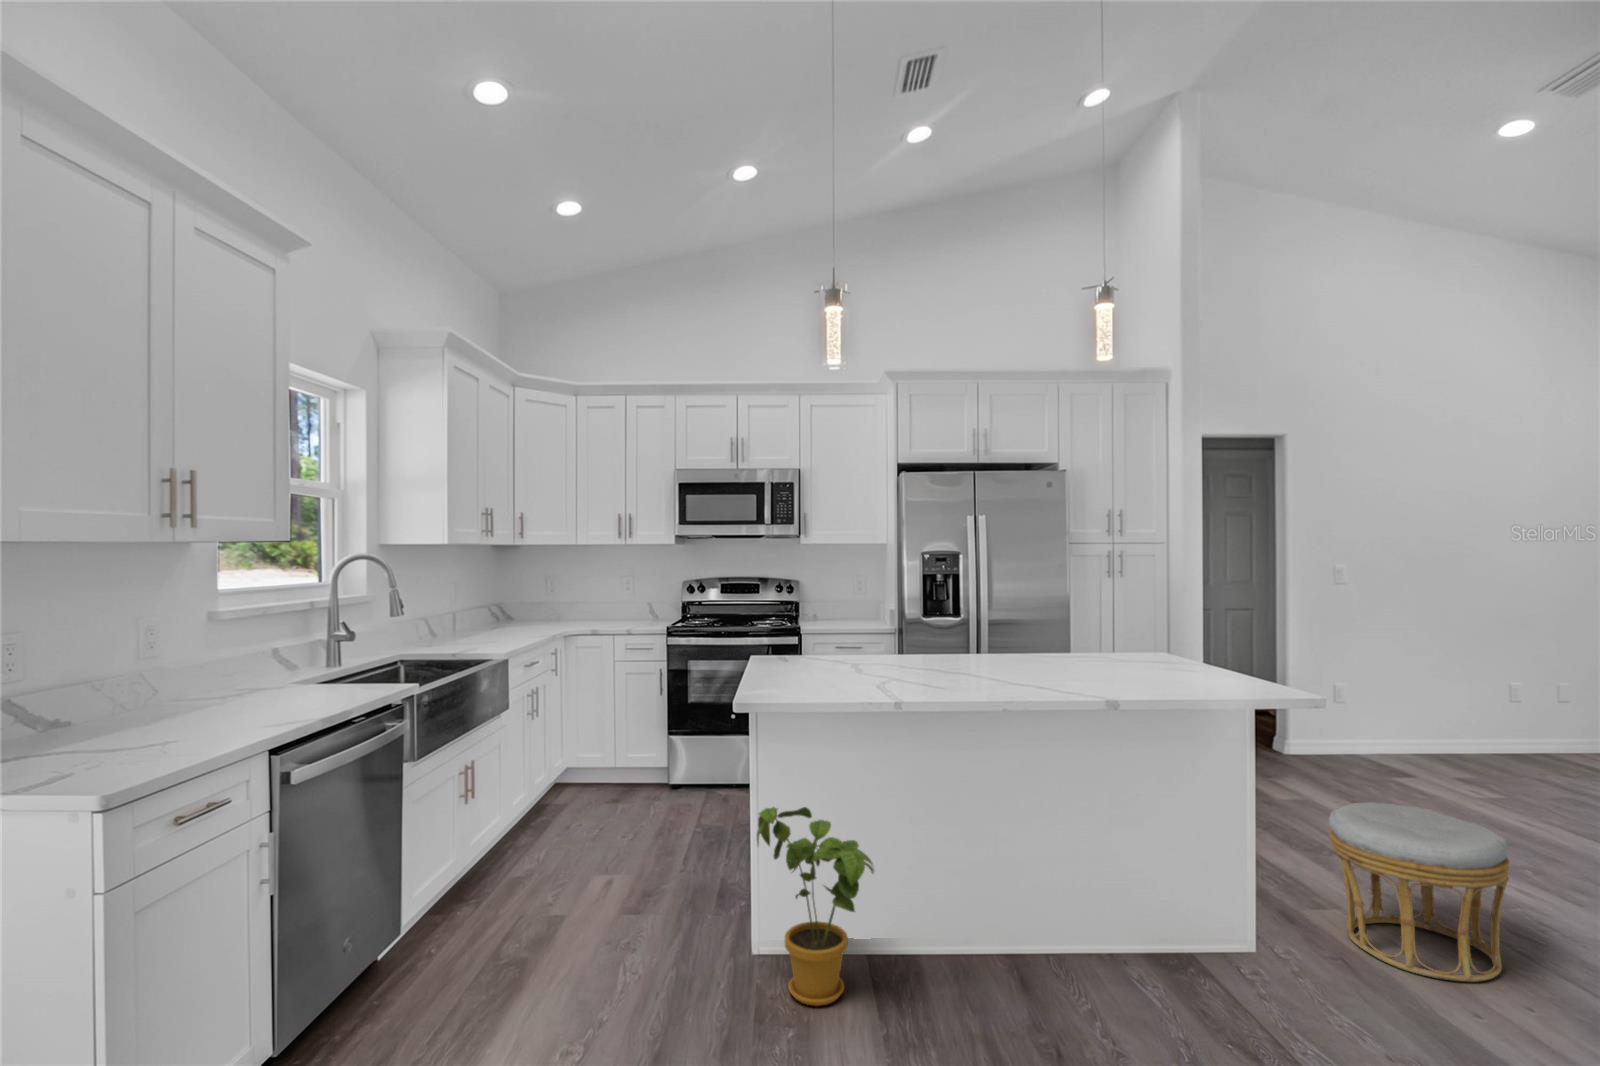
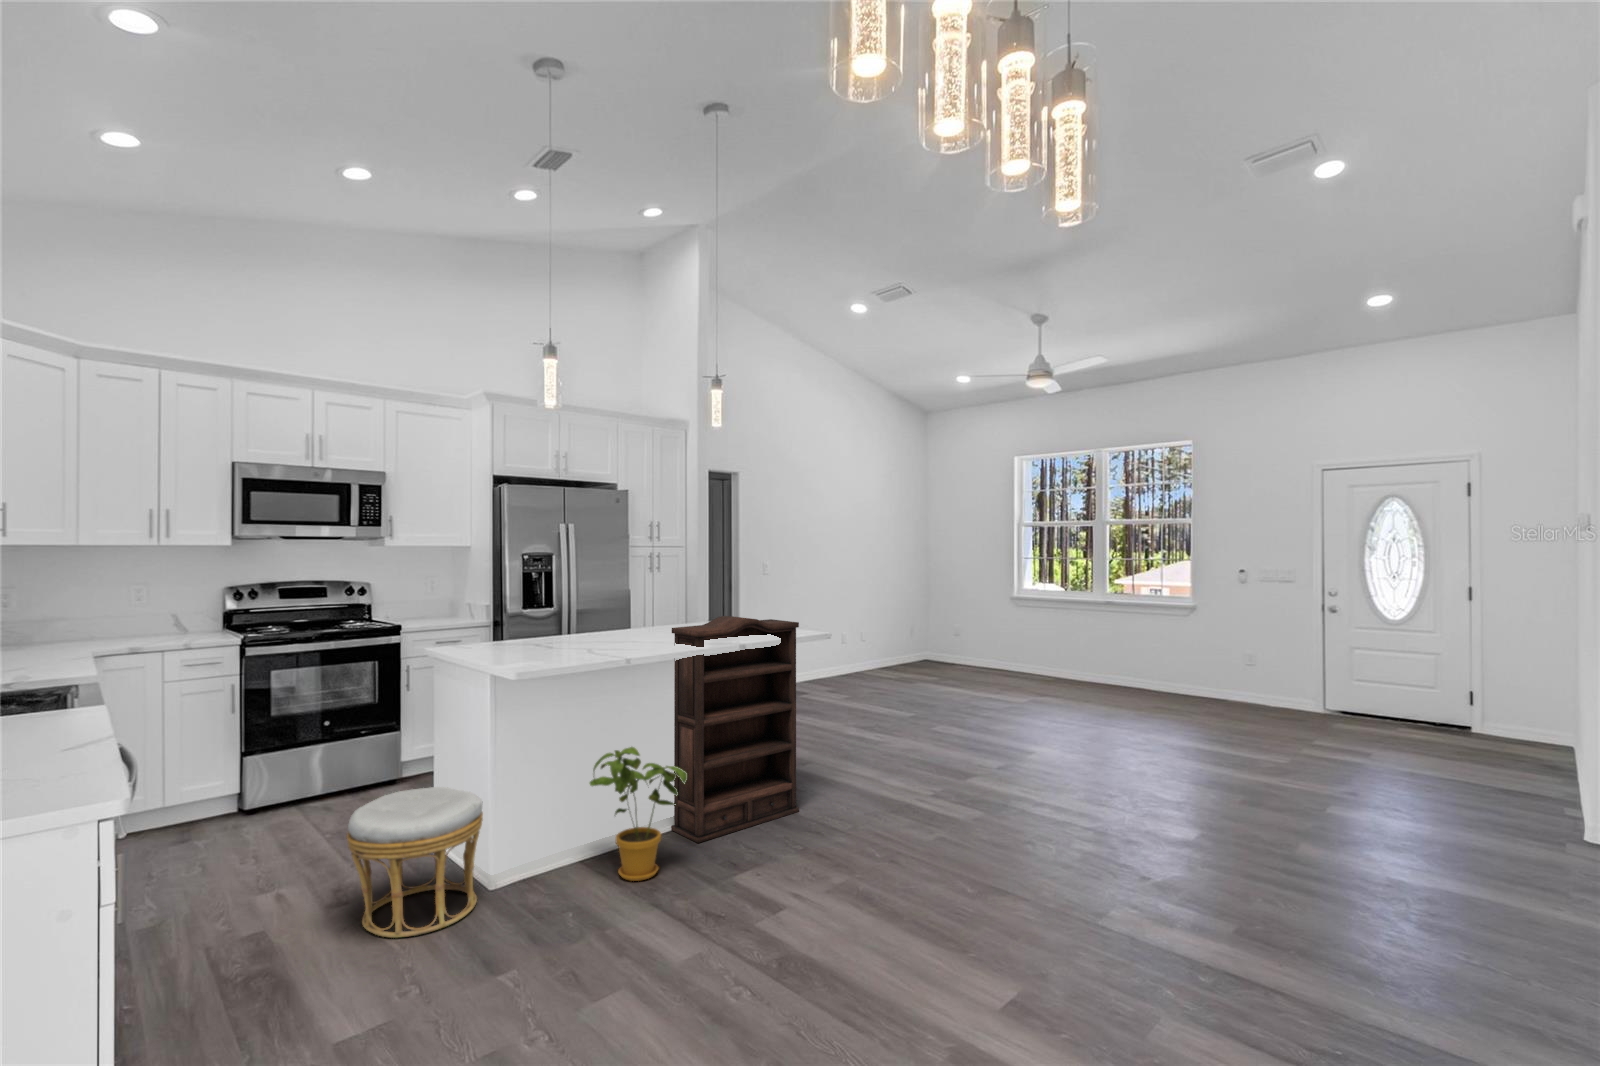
bookshelf: none [938,639,1164,1001] -> present [671,616,799,843]
ottoman: present [1329,802,1509,982] -> present [347,787,483,938]

